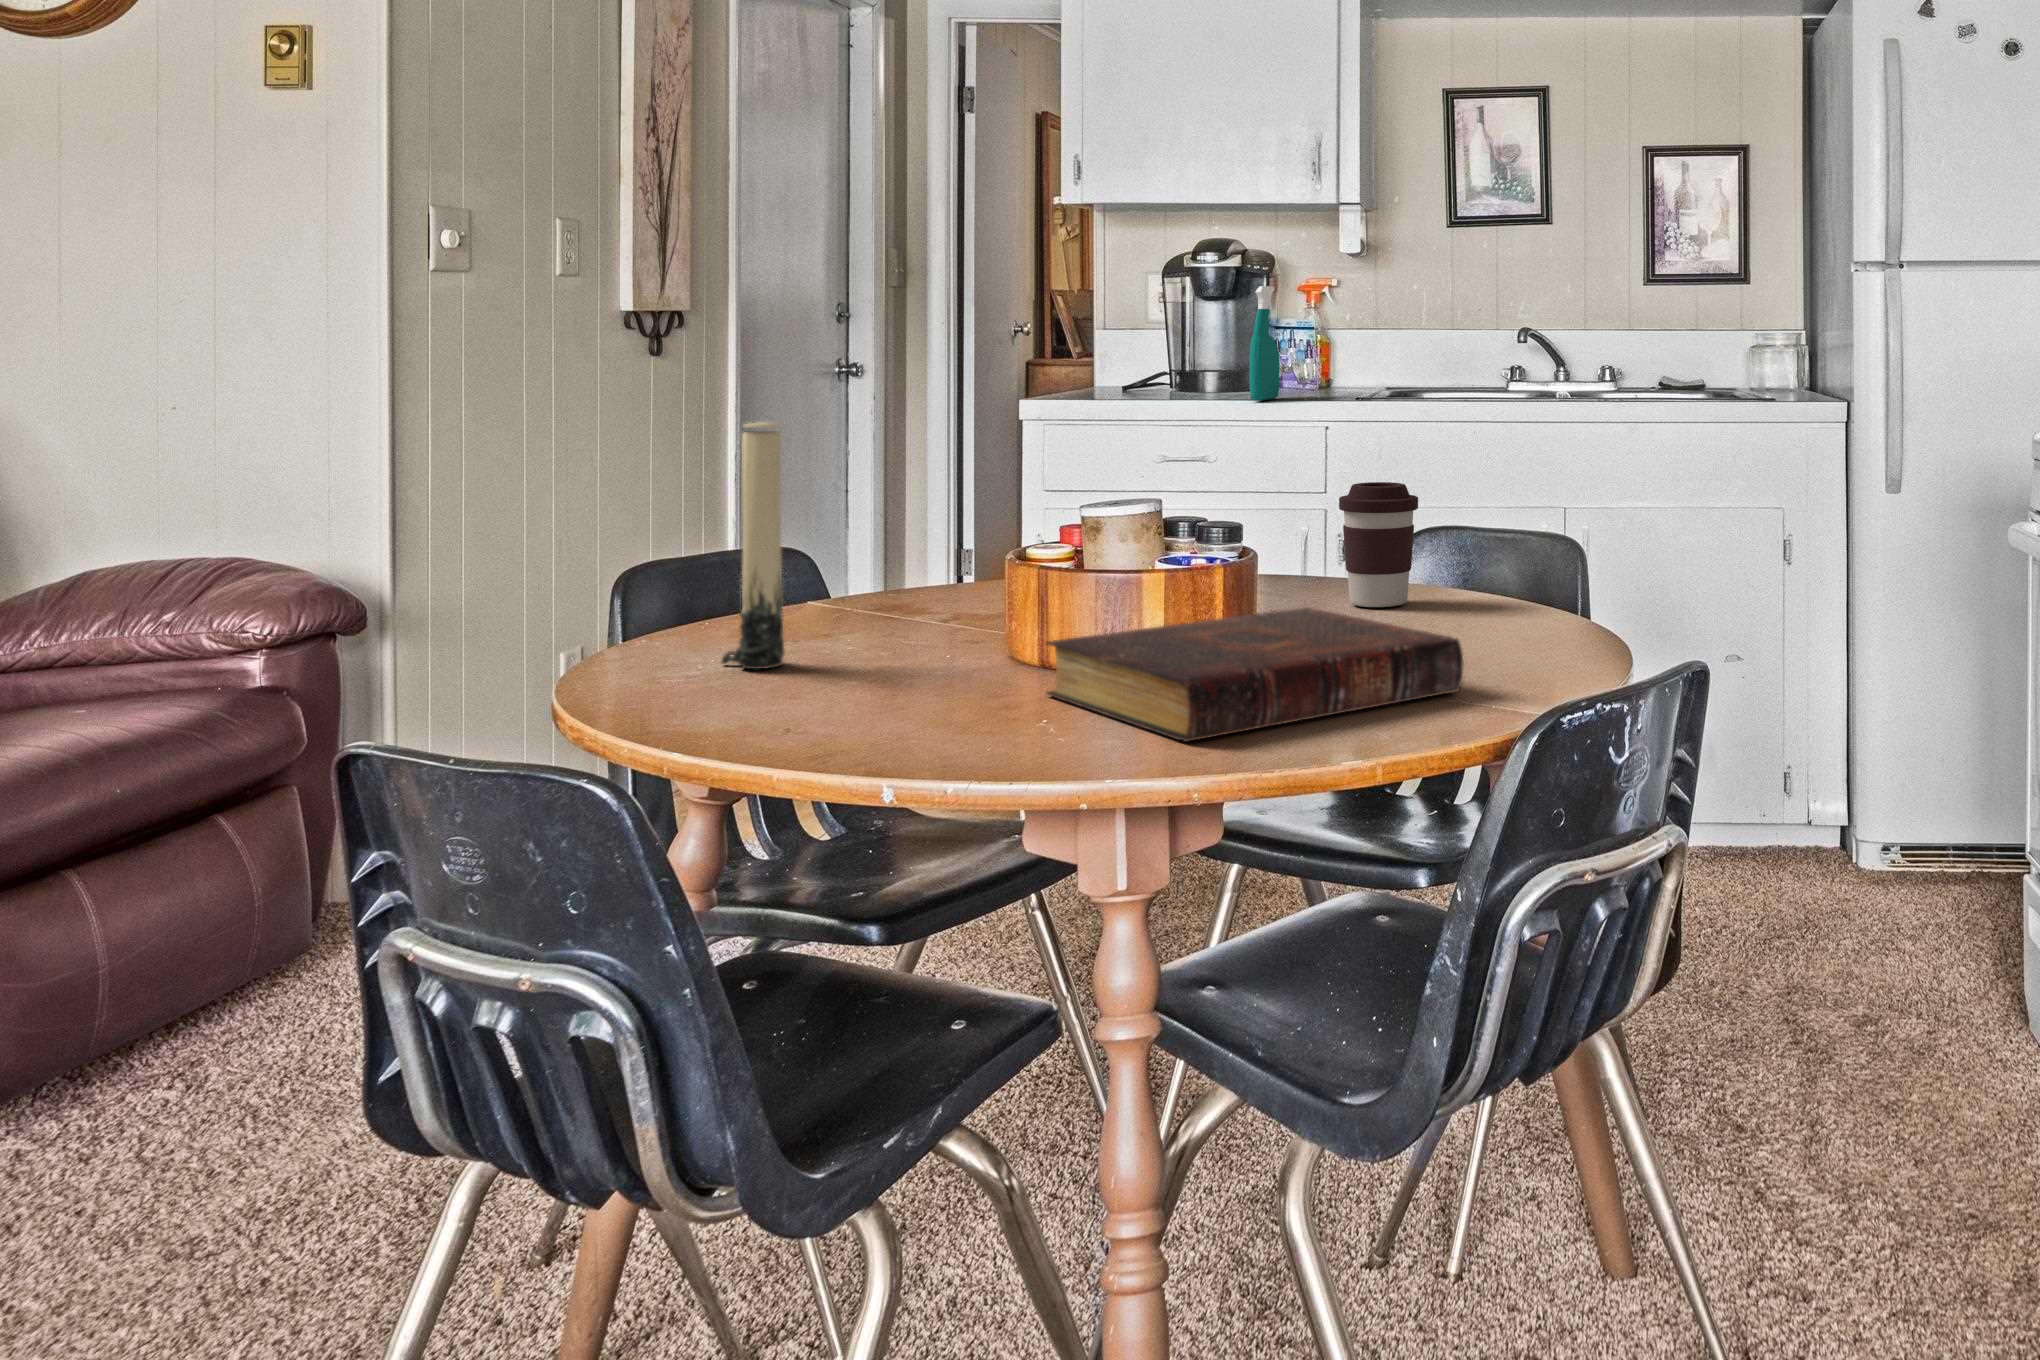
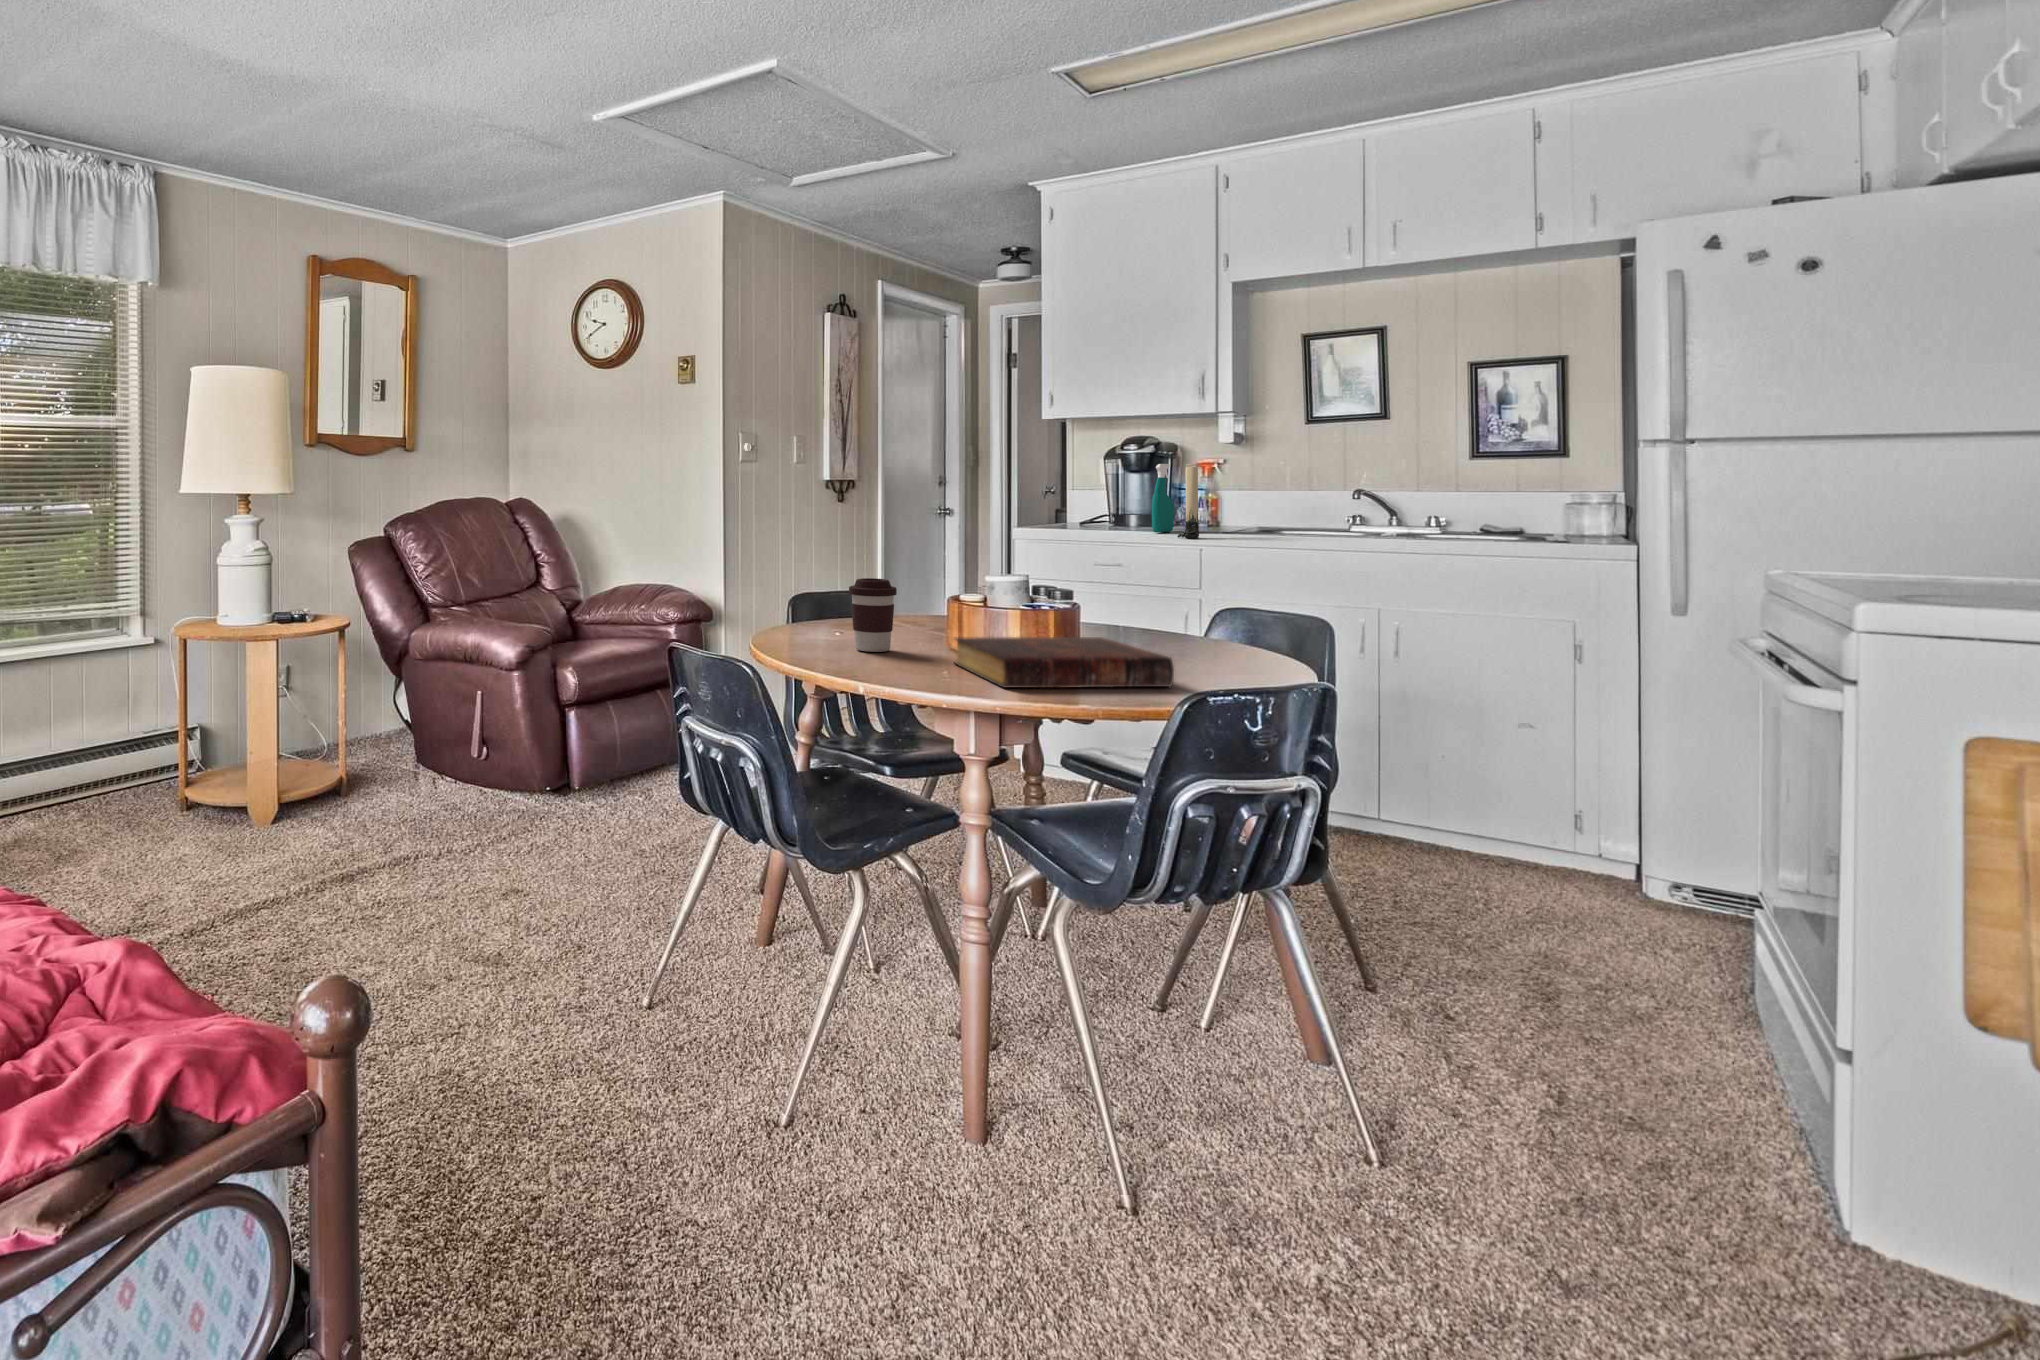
candle: present [722,422,784,669] -> present [1178,464,1199,538]
coffee cup: present [1339,482,1418,607] -> present [849,578,897,652]

